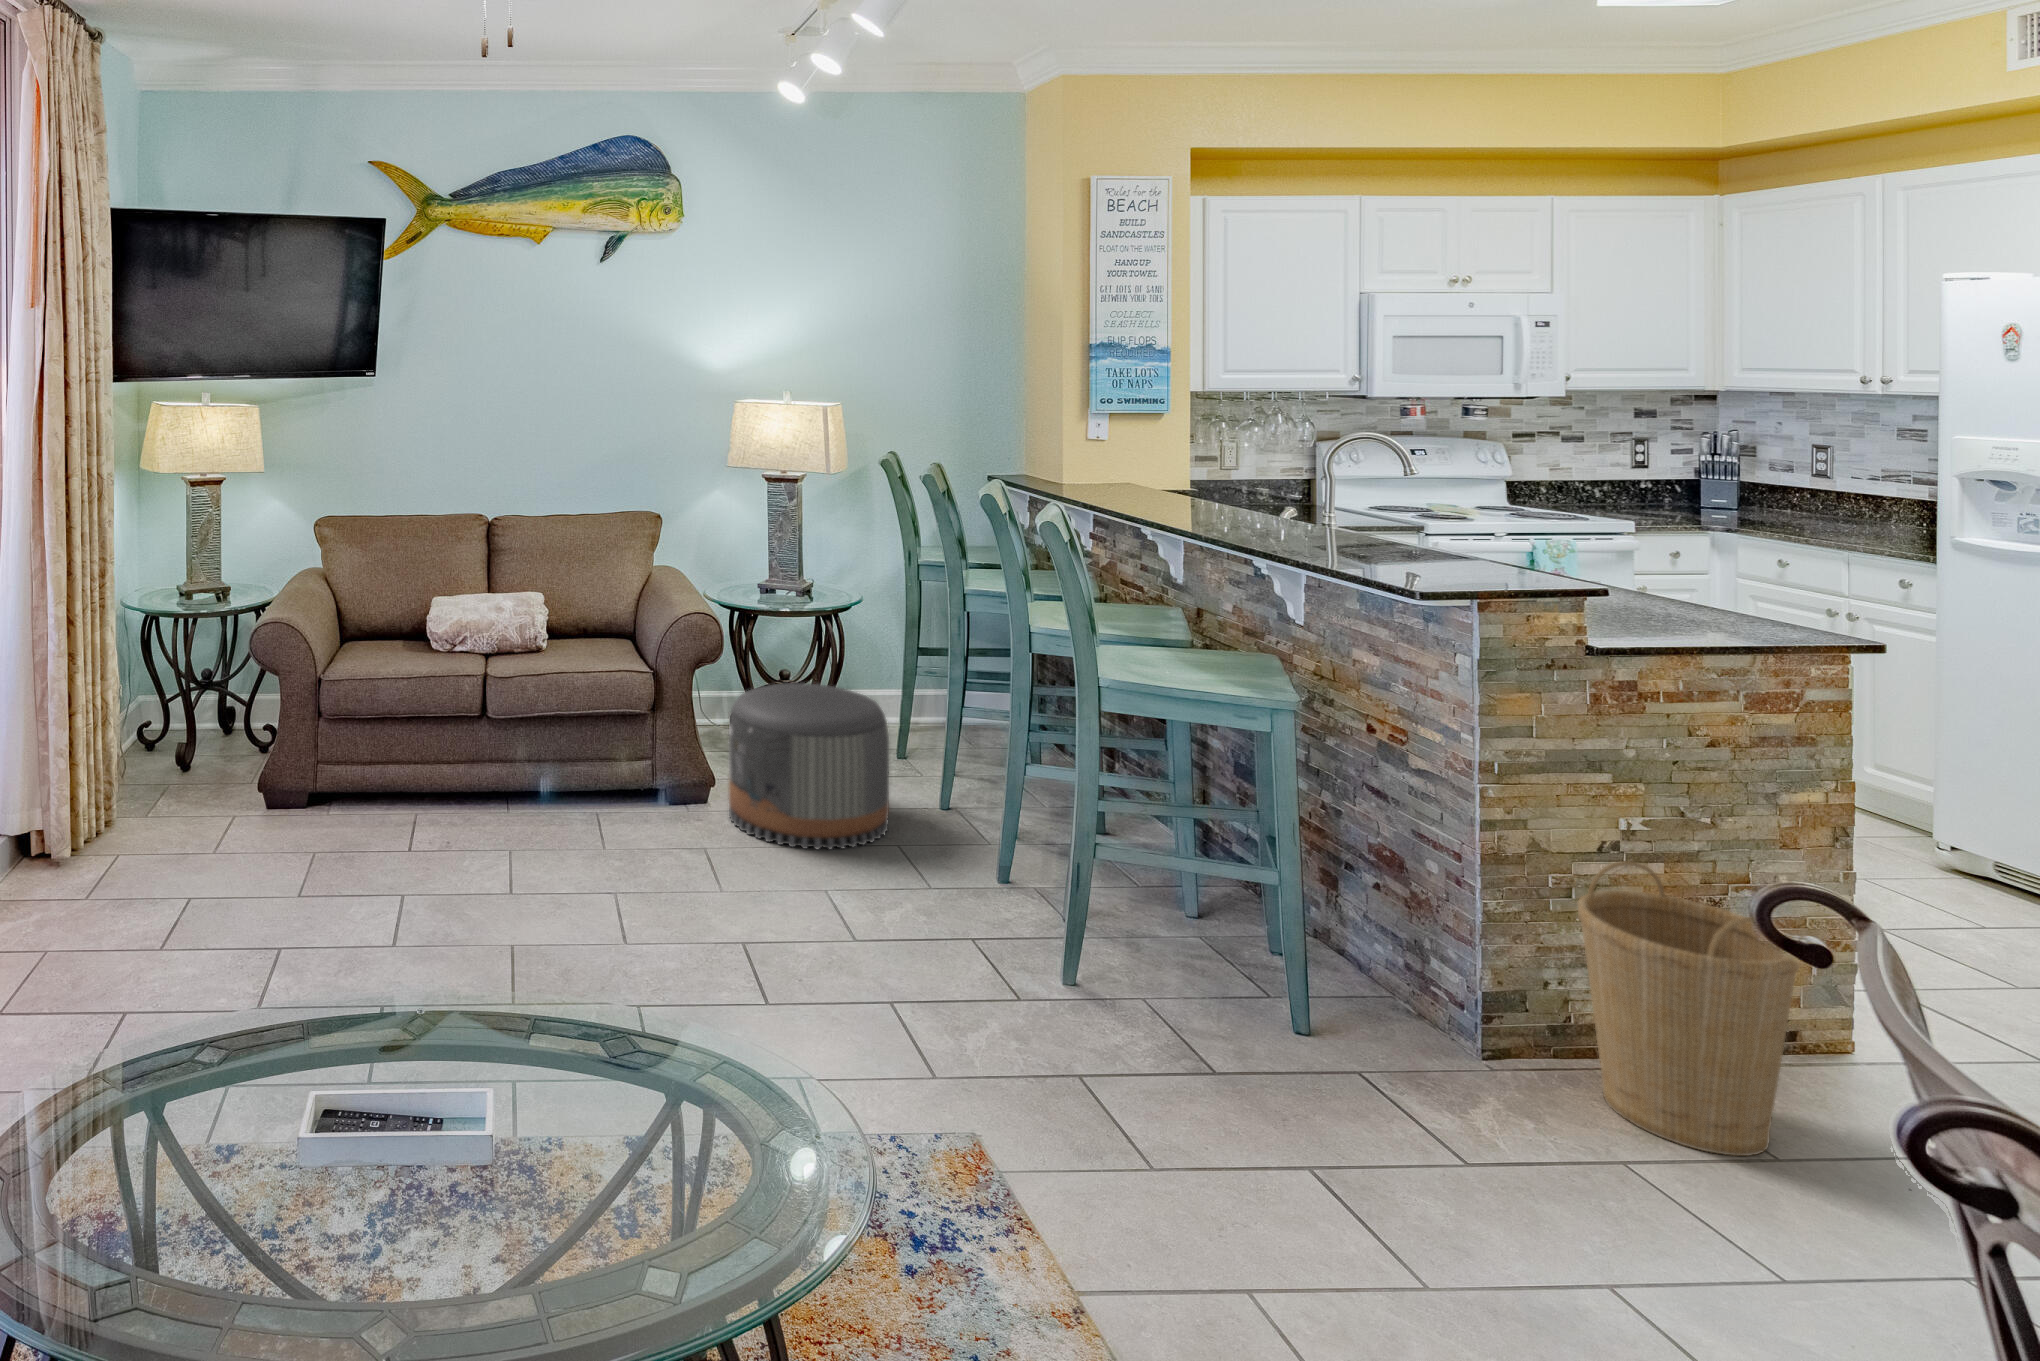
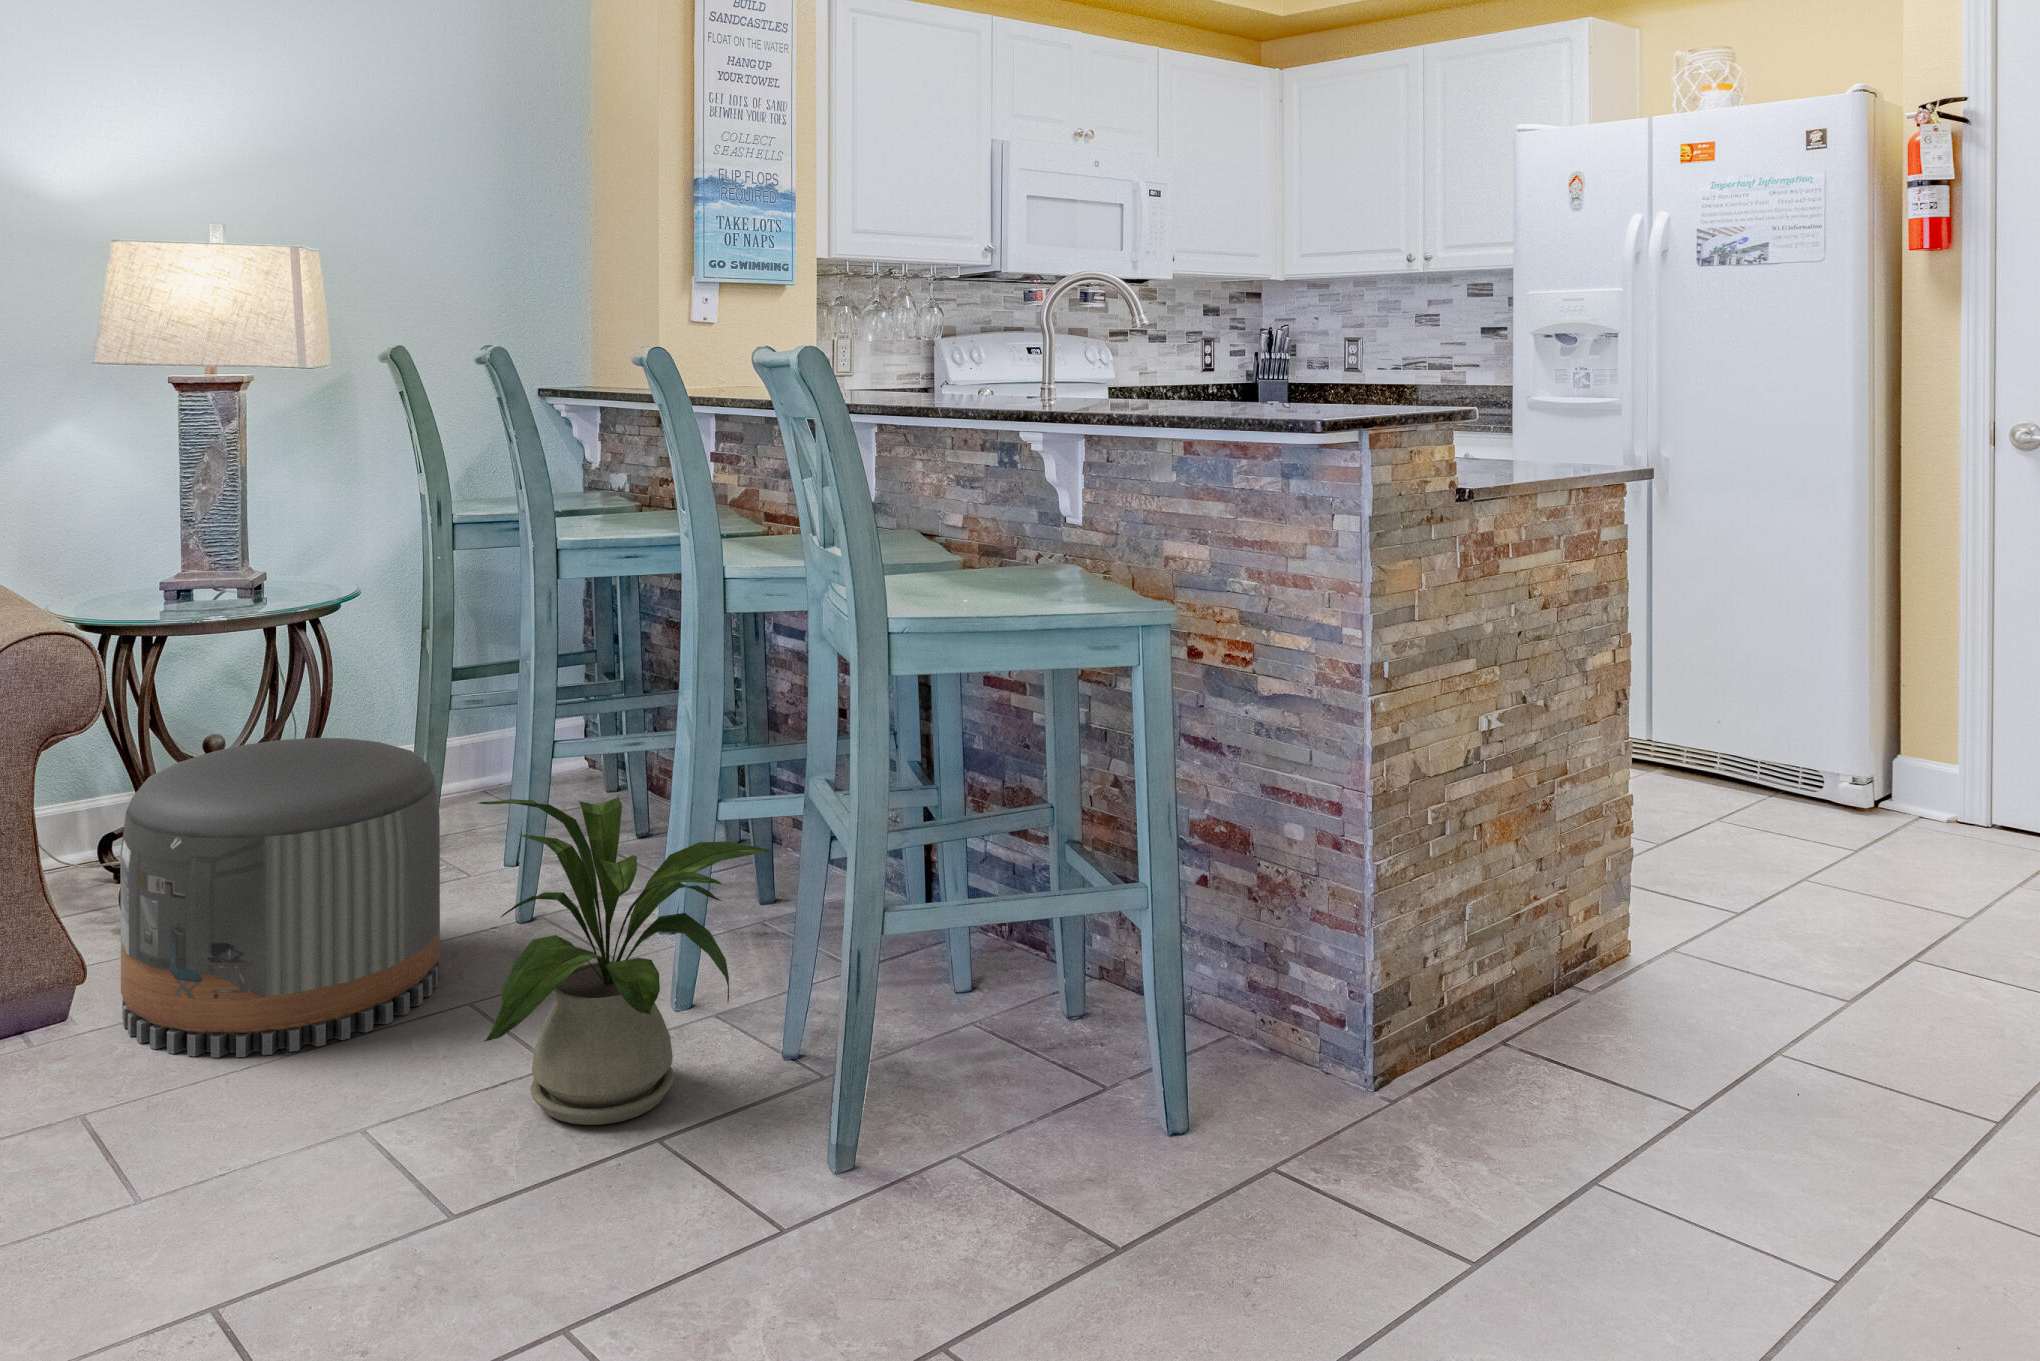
house plant: none [879,739,1063,927] -> present [479,797,772,1125]
basket: present [1578,861,1799,1156] -> none [1473,770,1712,1135]

